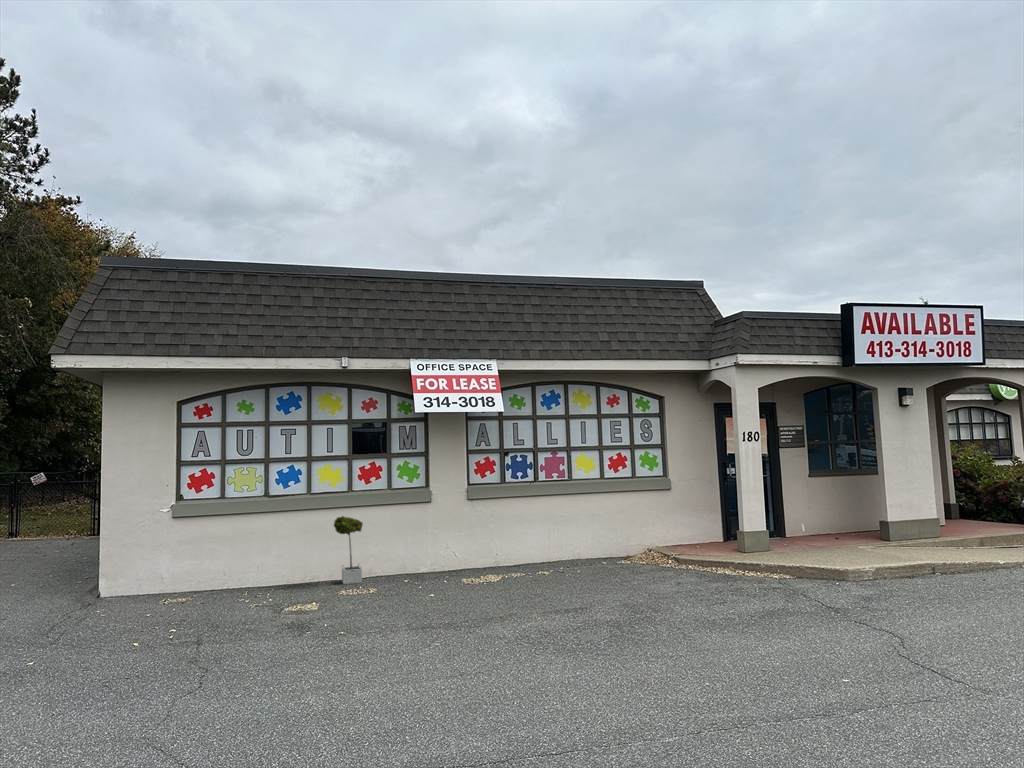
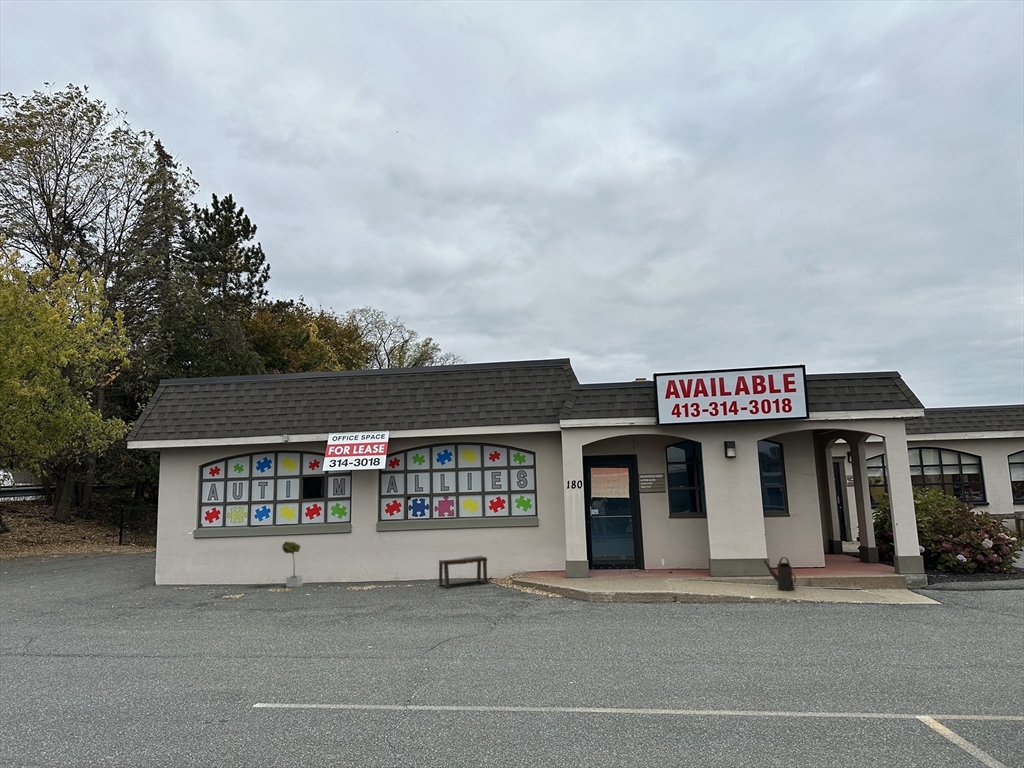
watering can: none [939,513,989,549] -> present [764,557,796,591]
bench: none [569,527,627,570] -> present [439,556,487,588]

